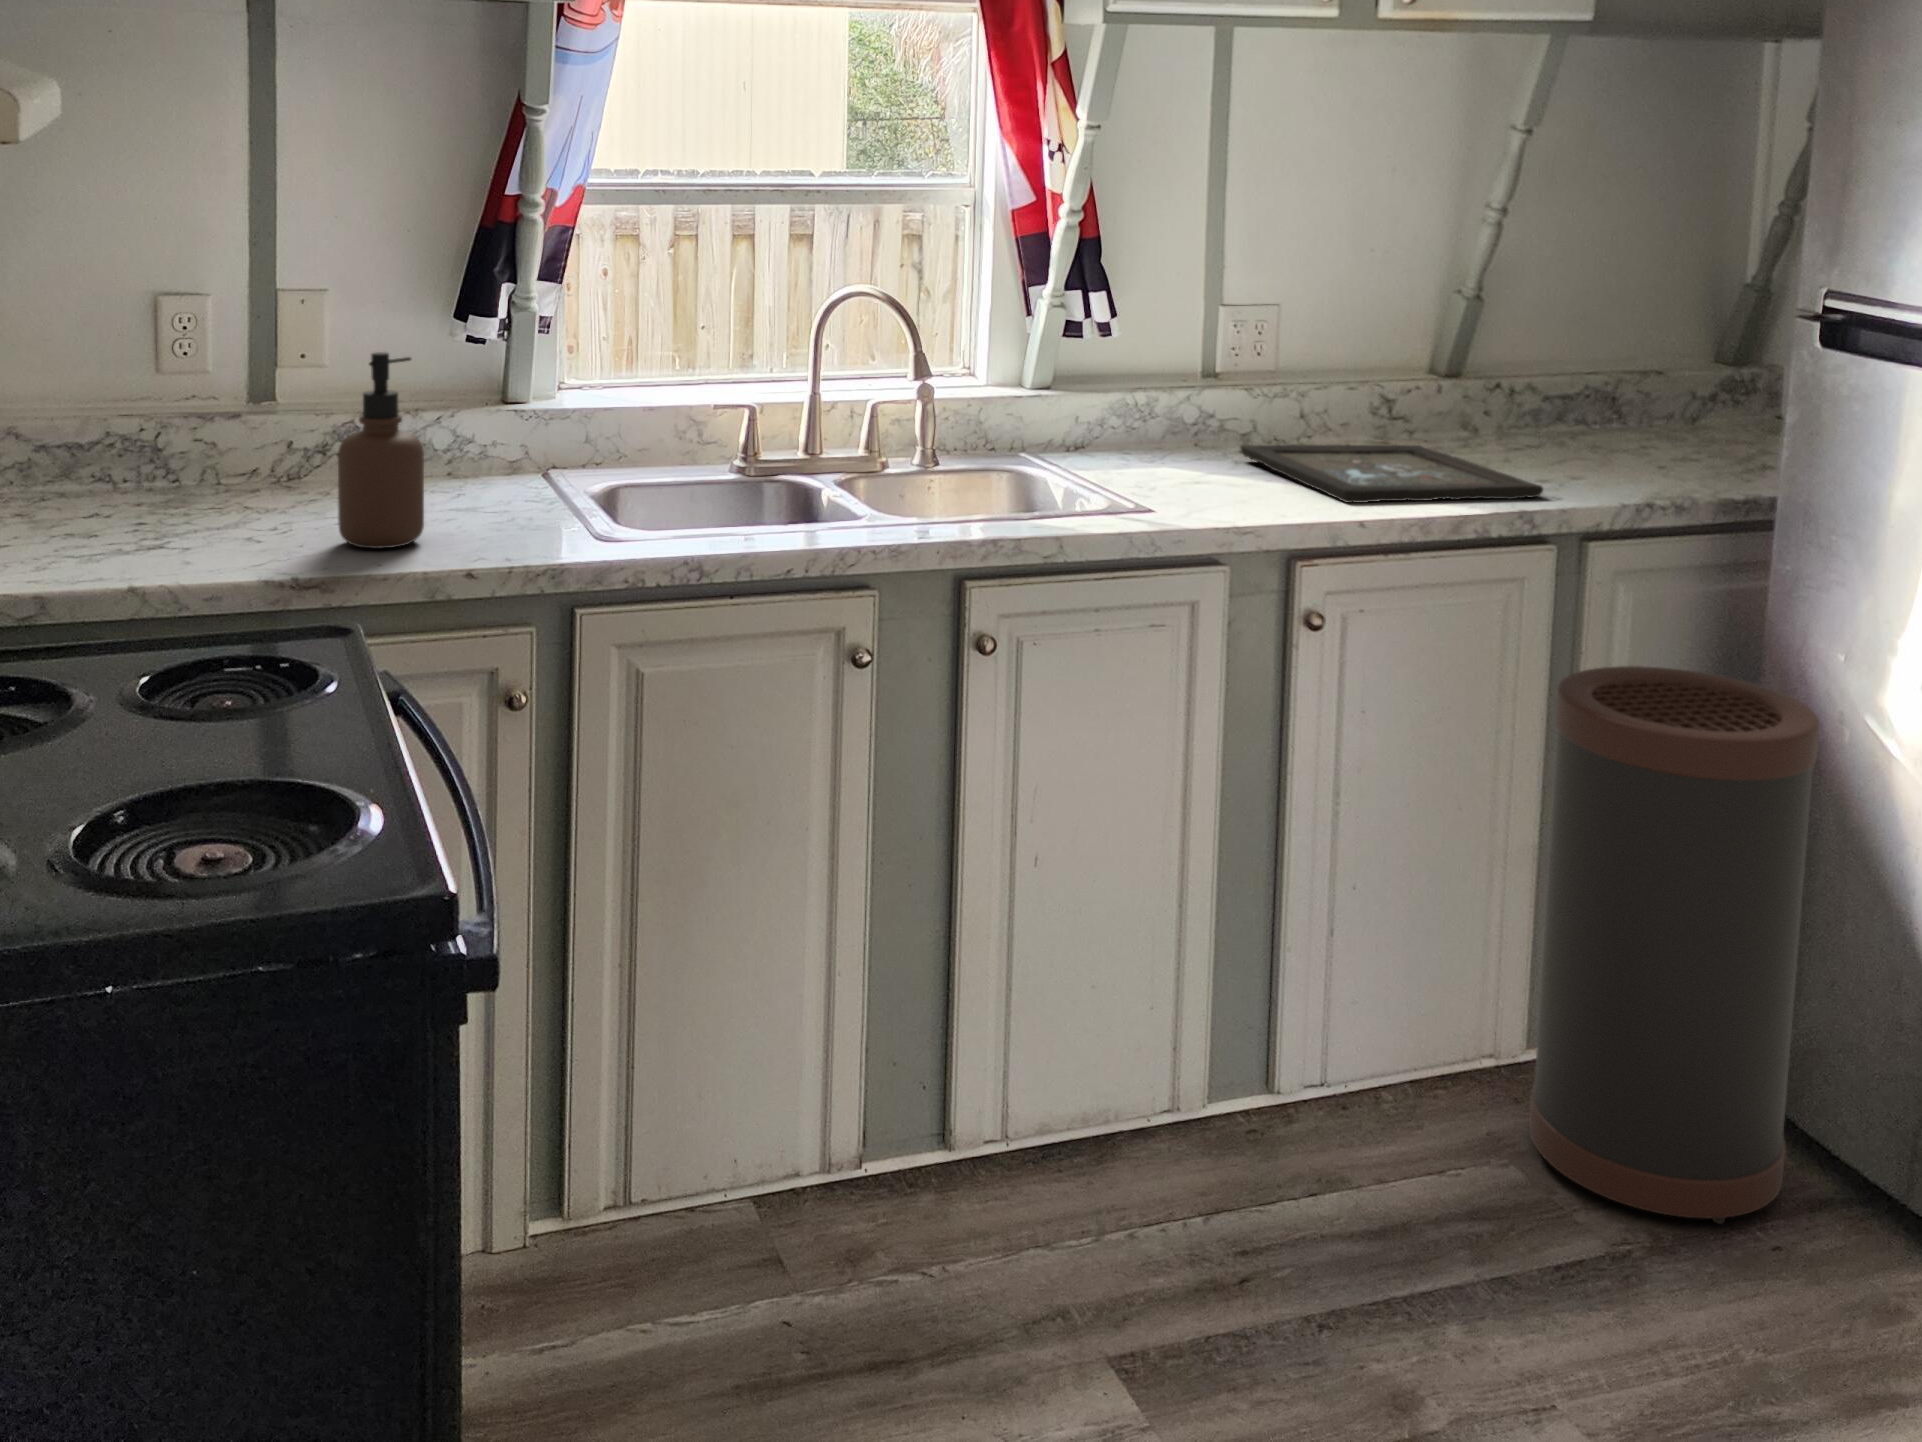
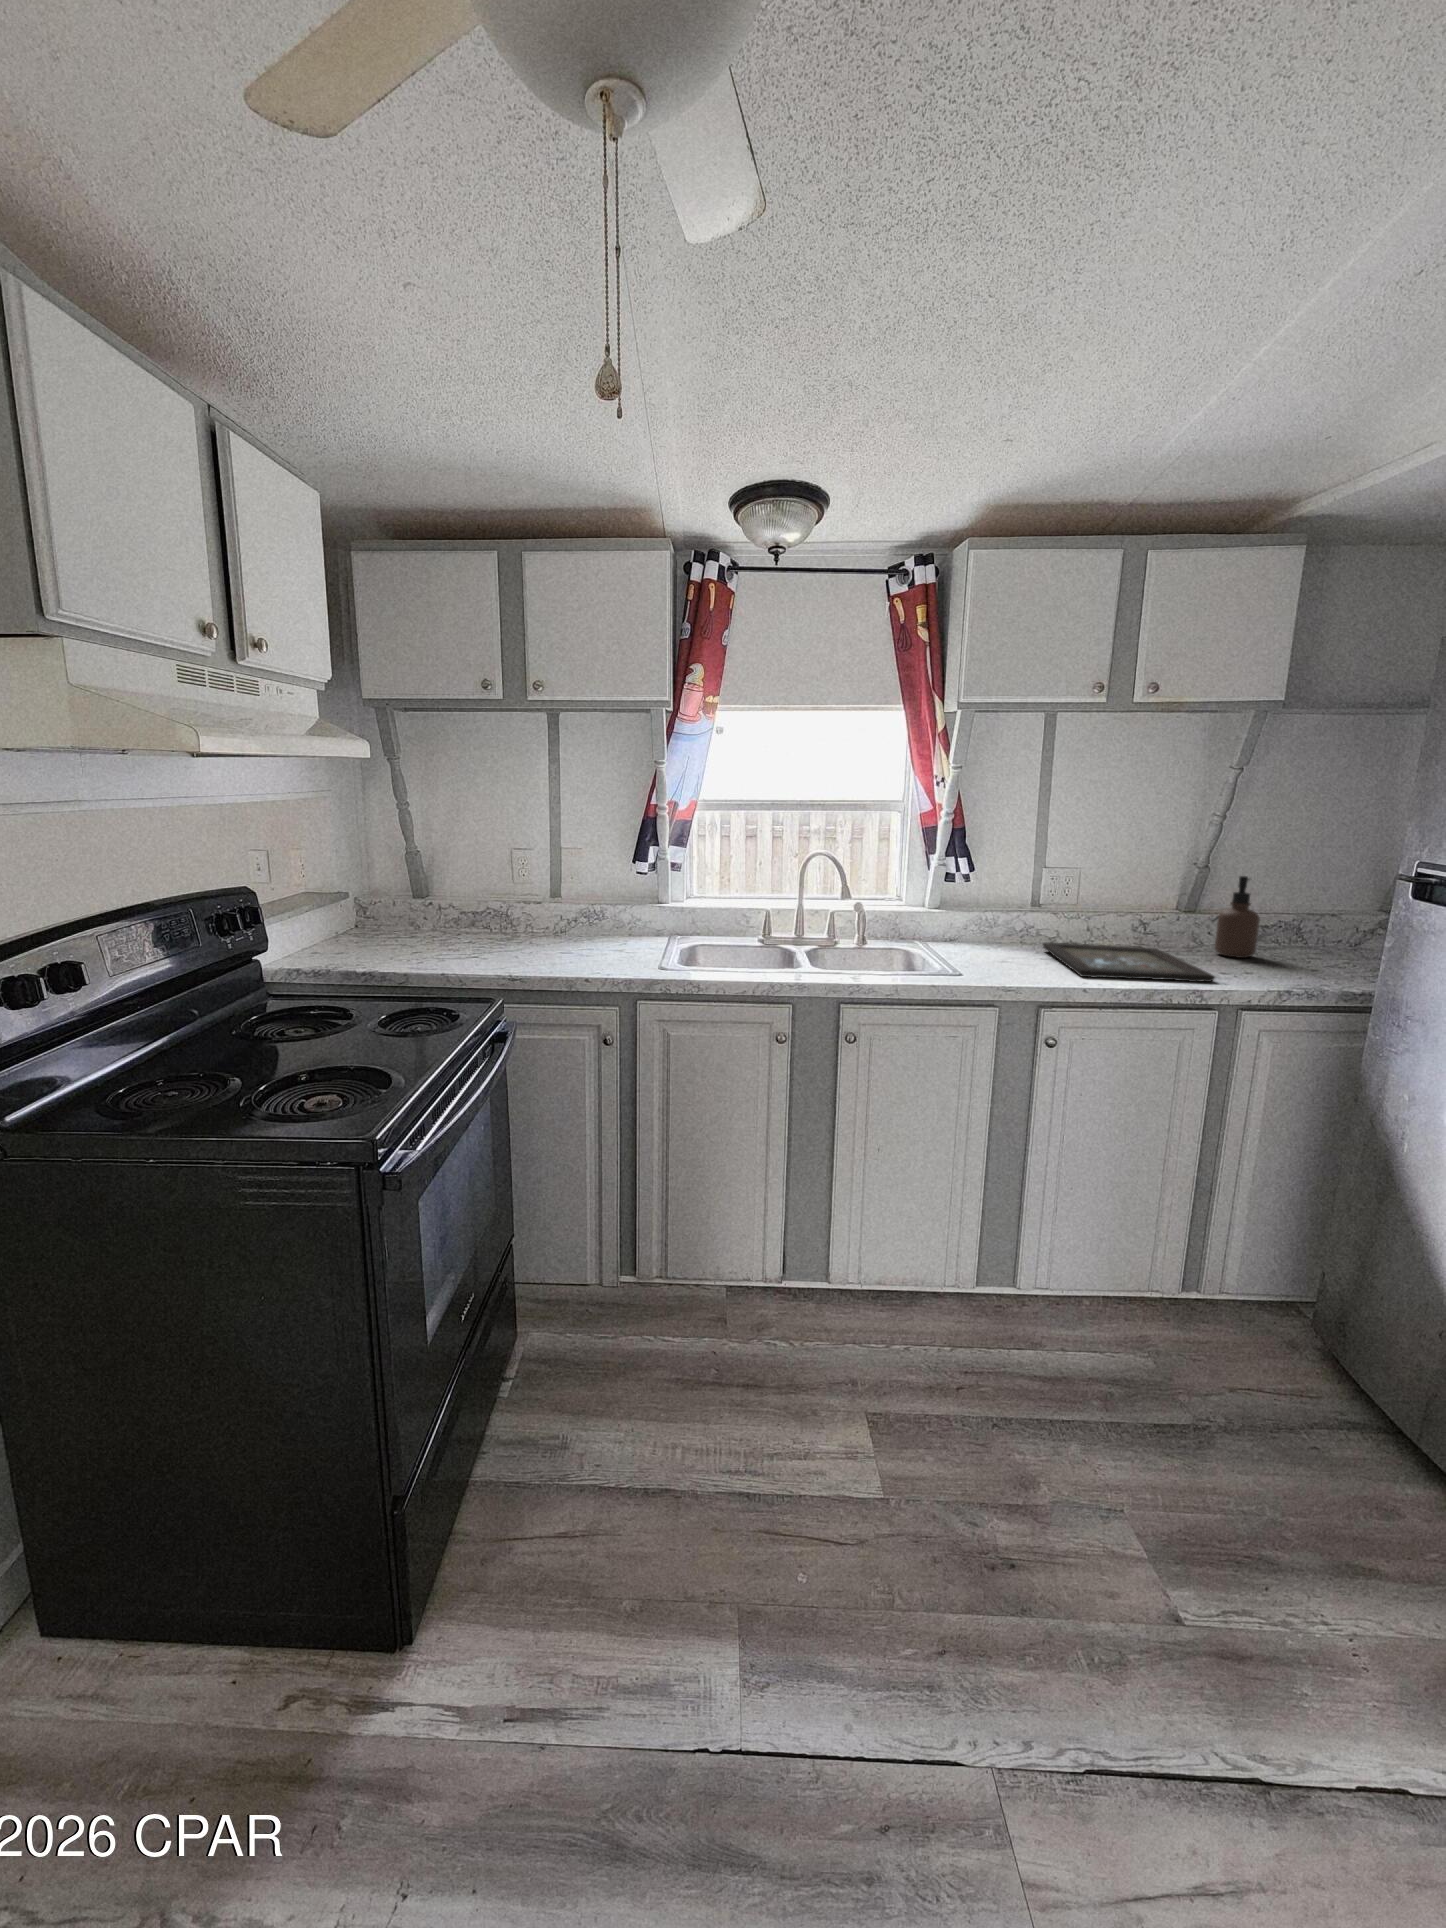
soap dispenser: present [338,352,424,548] -> present [1215,876,1260,958]
trash can: present [1529,666,1819,1224] -> none [1169,1085,1382,1425]

